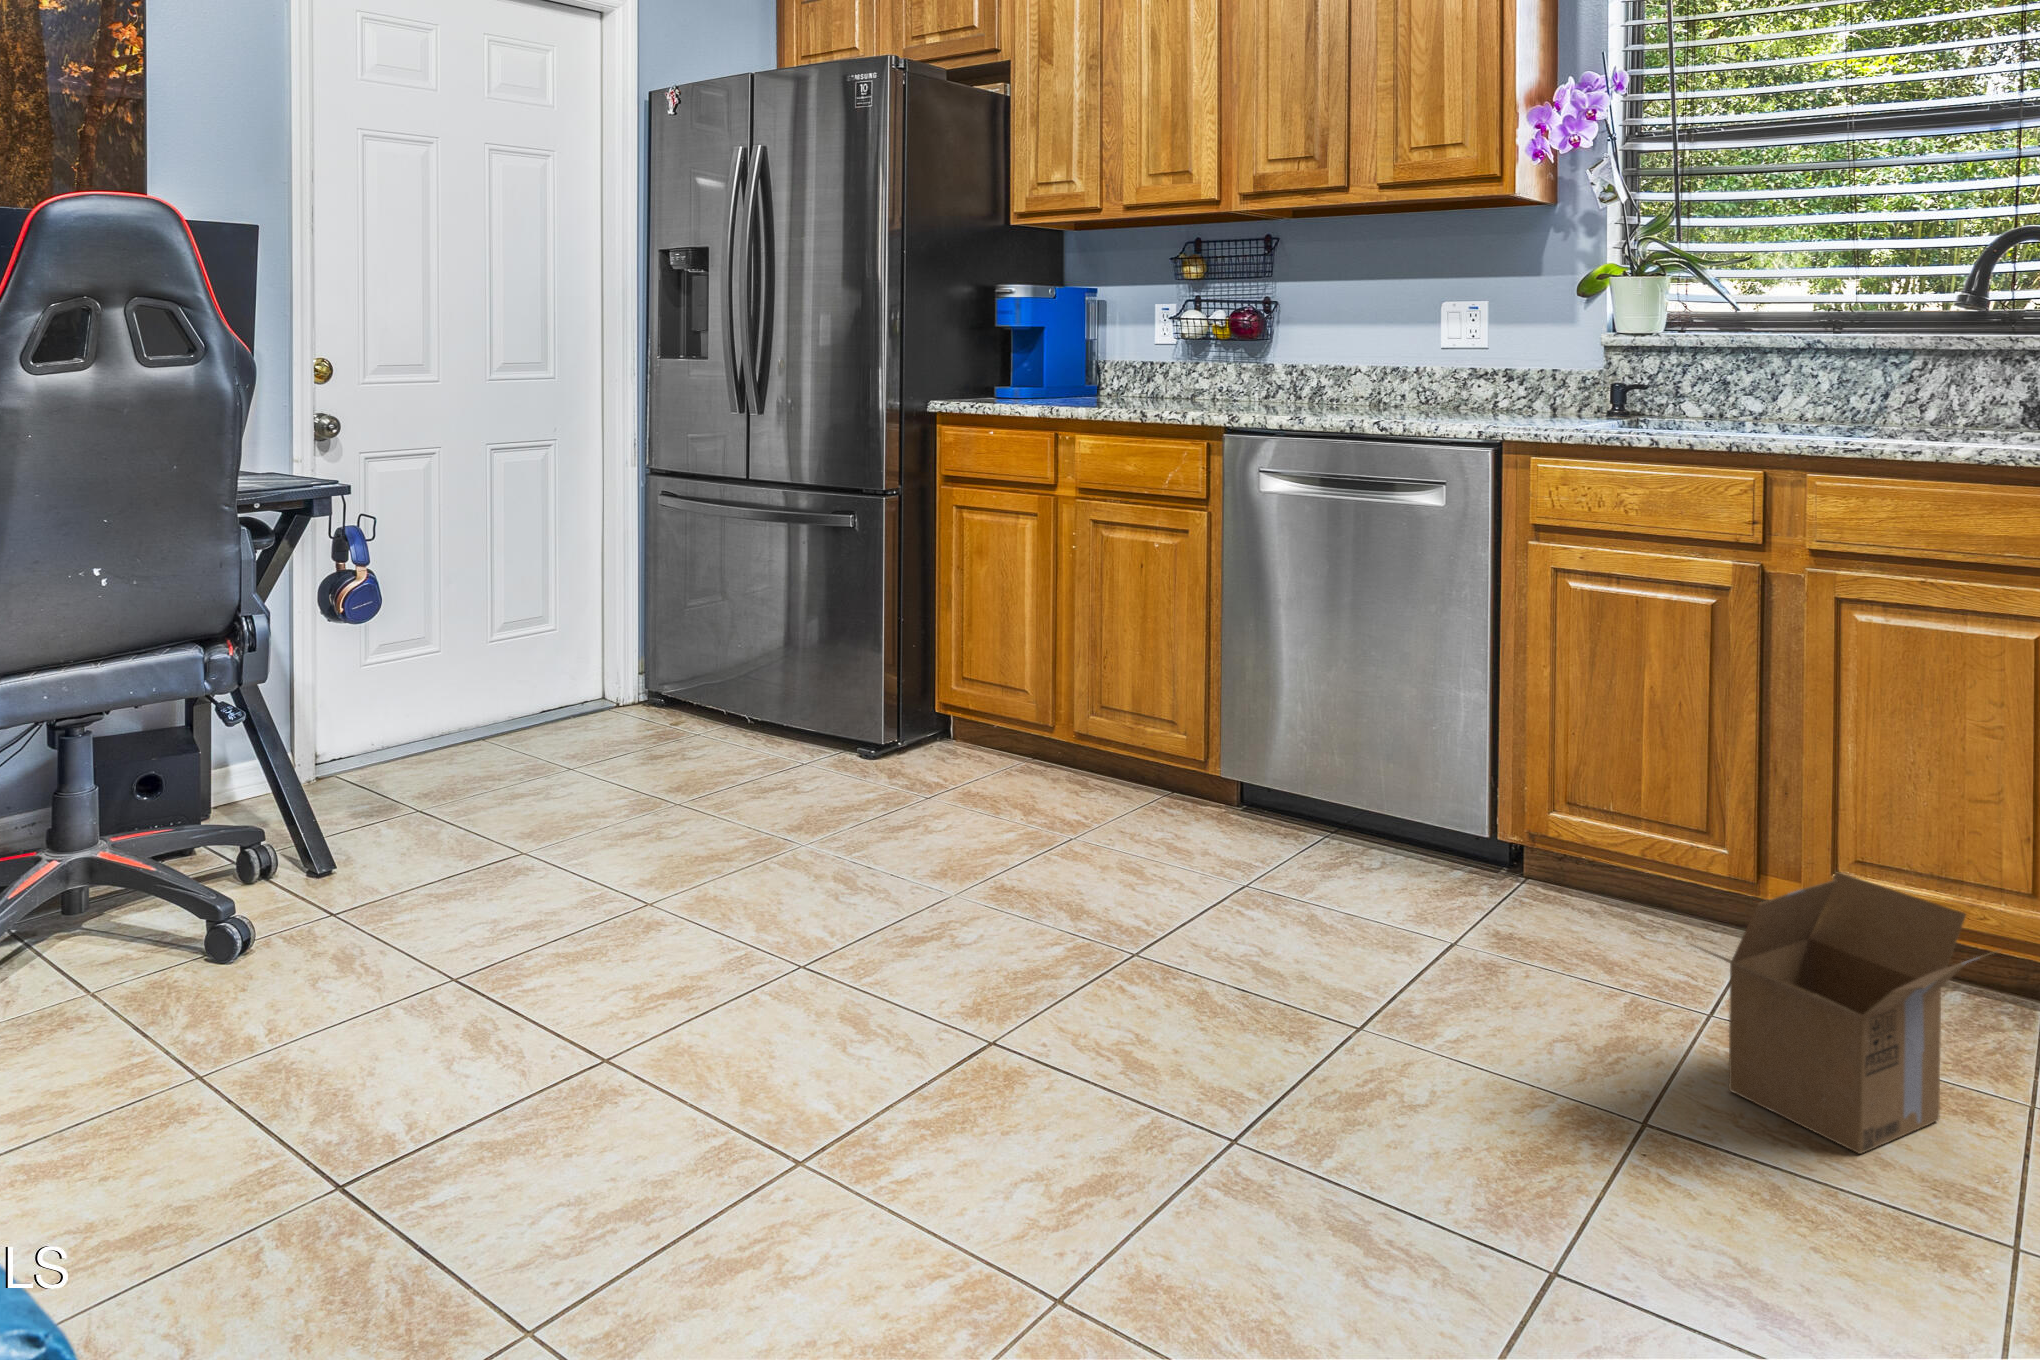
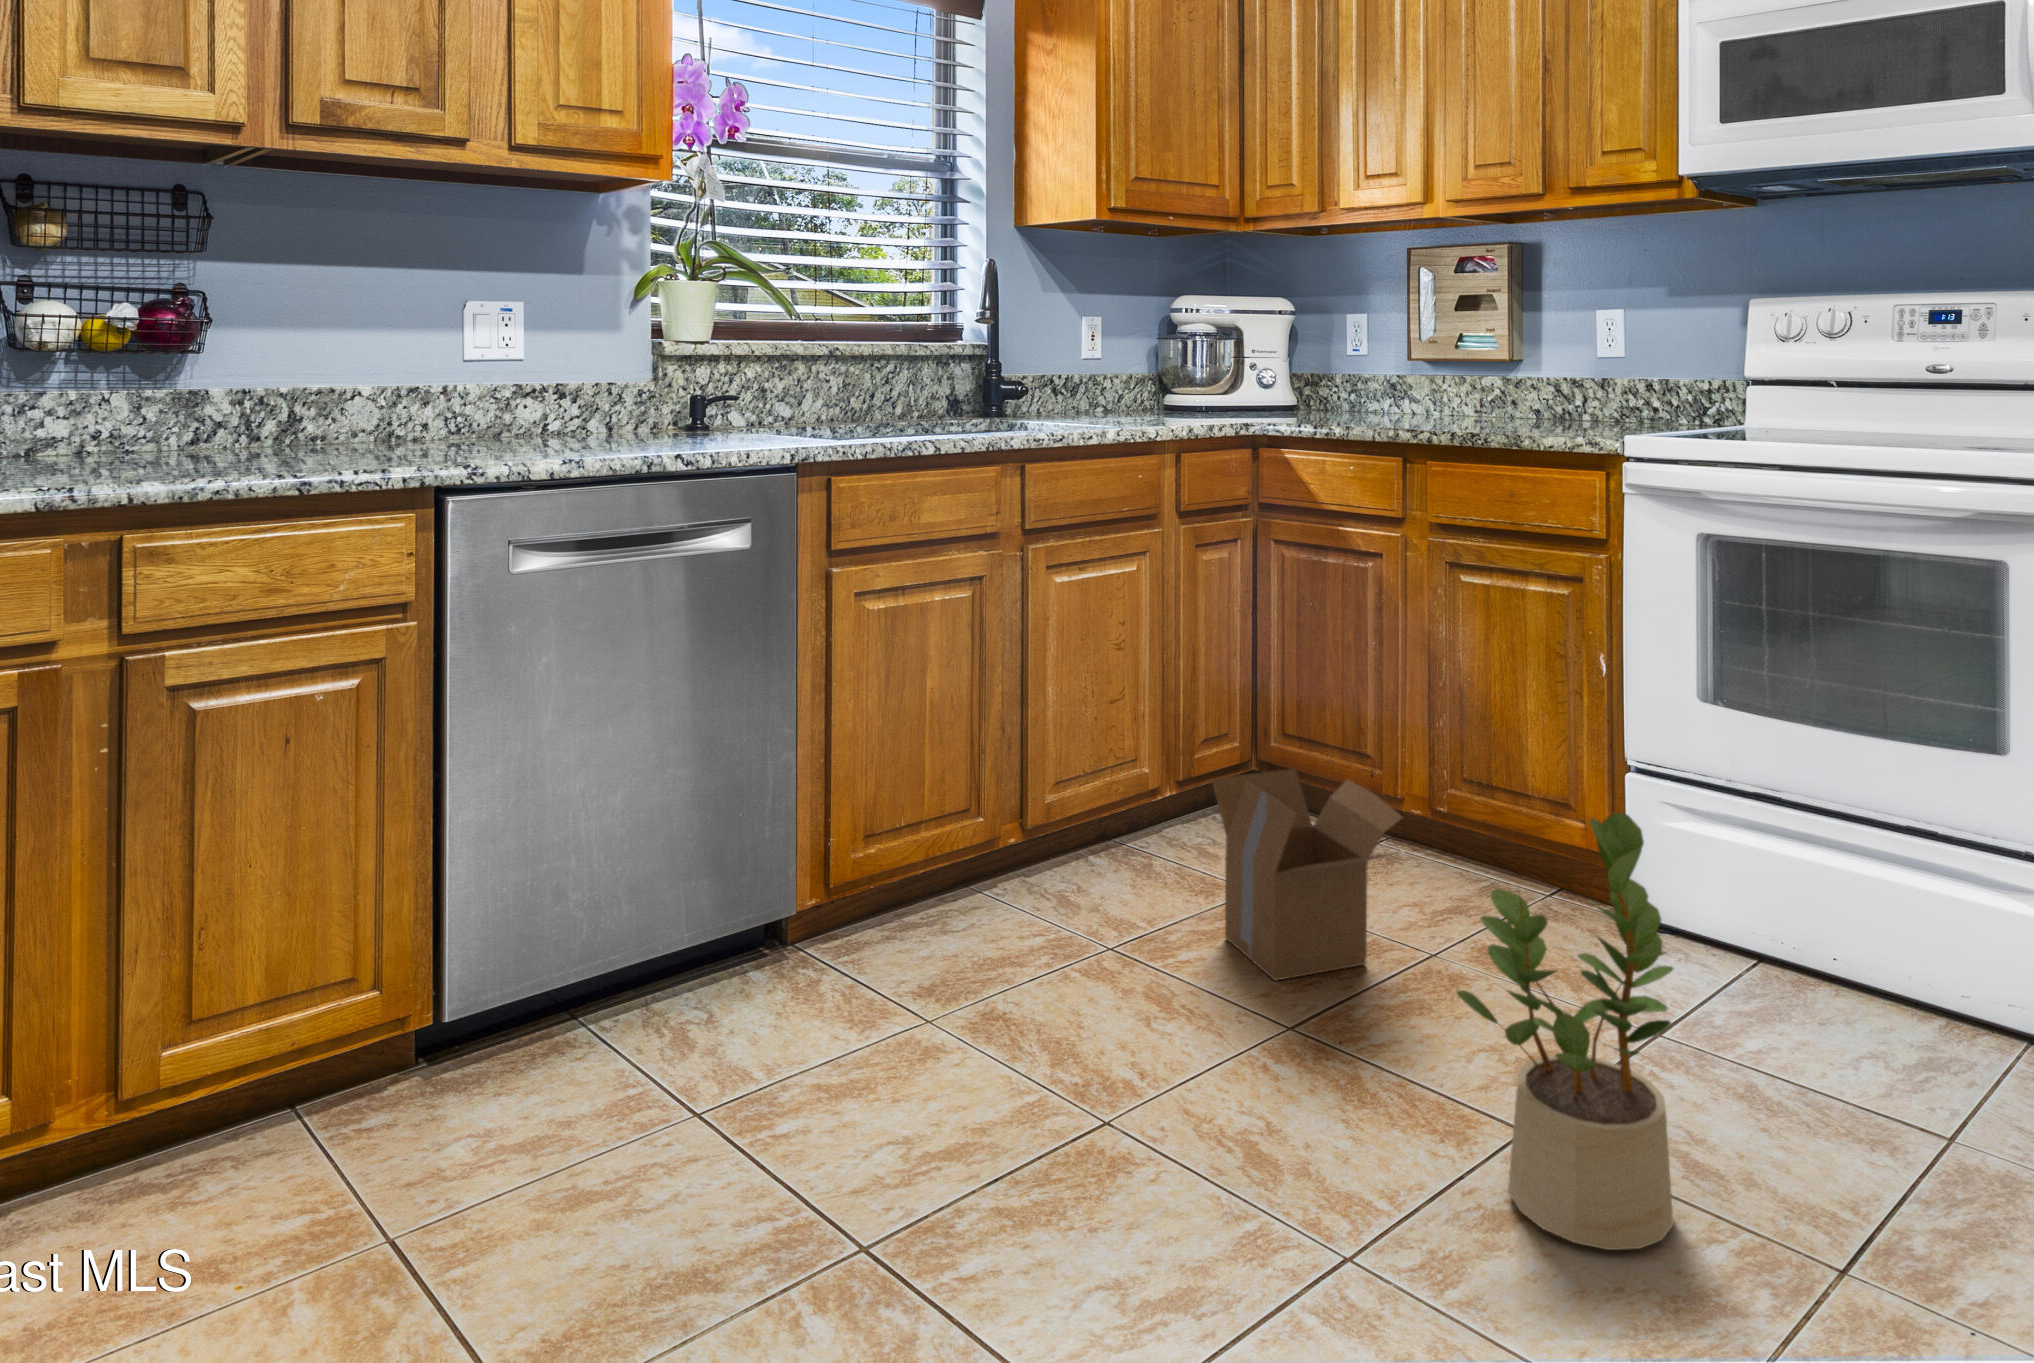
potted plant: none [1319,834,1525,1300] -> present [1457,813,1673,1250]

